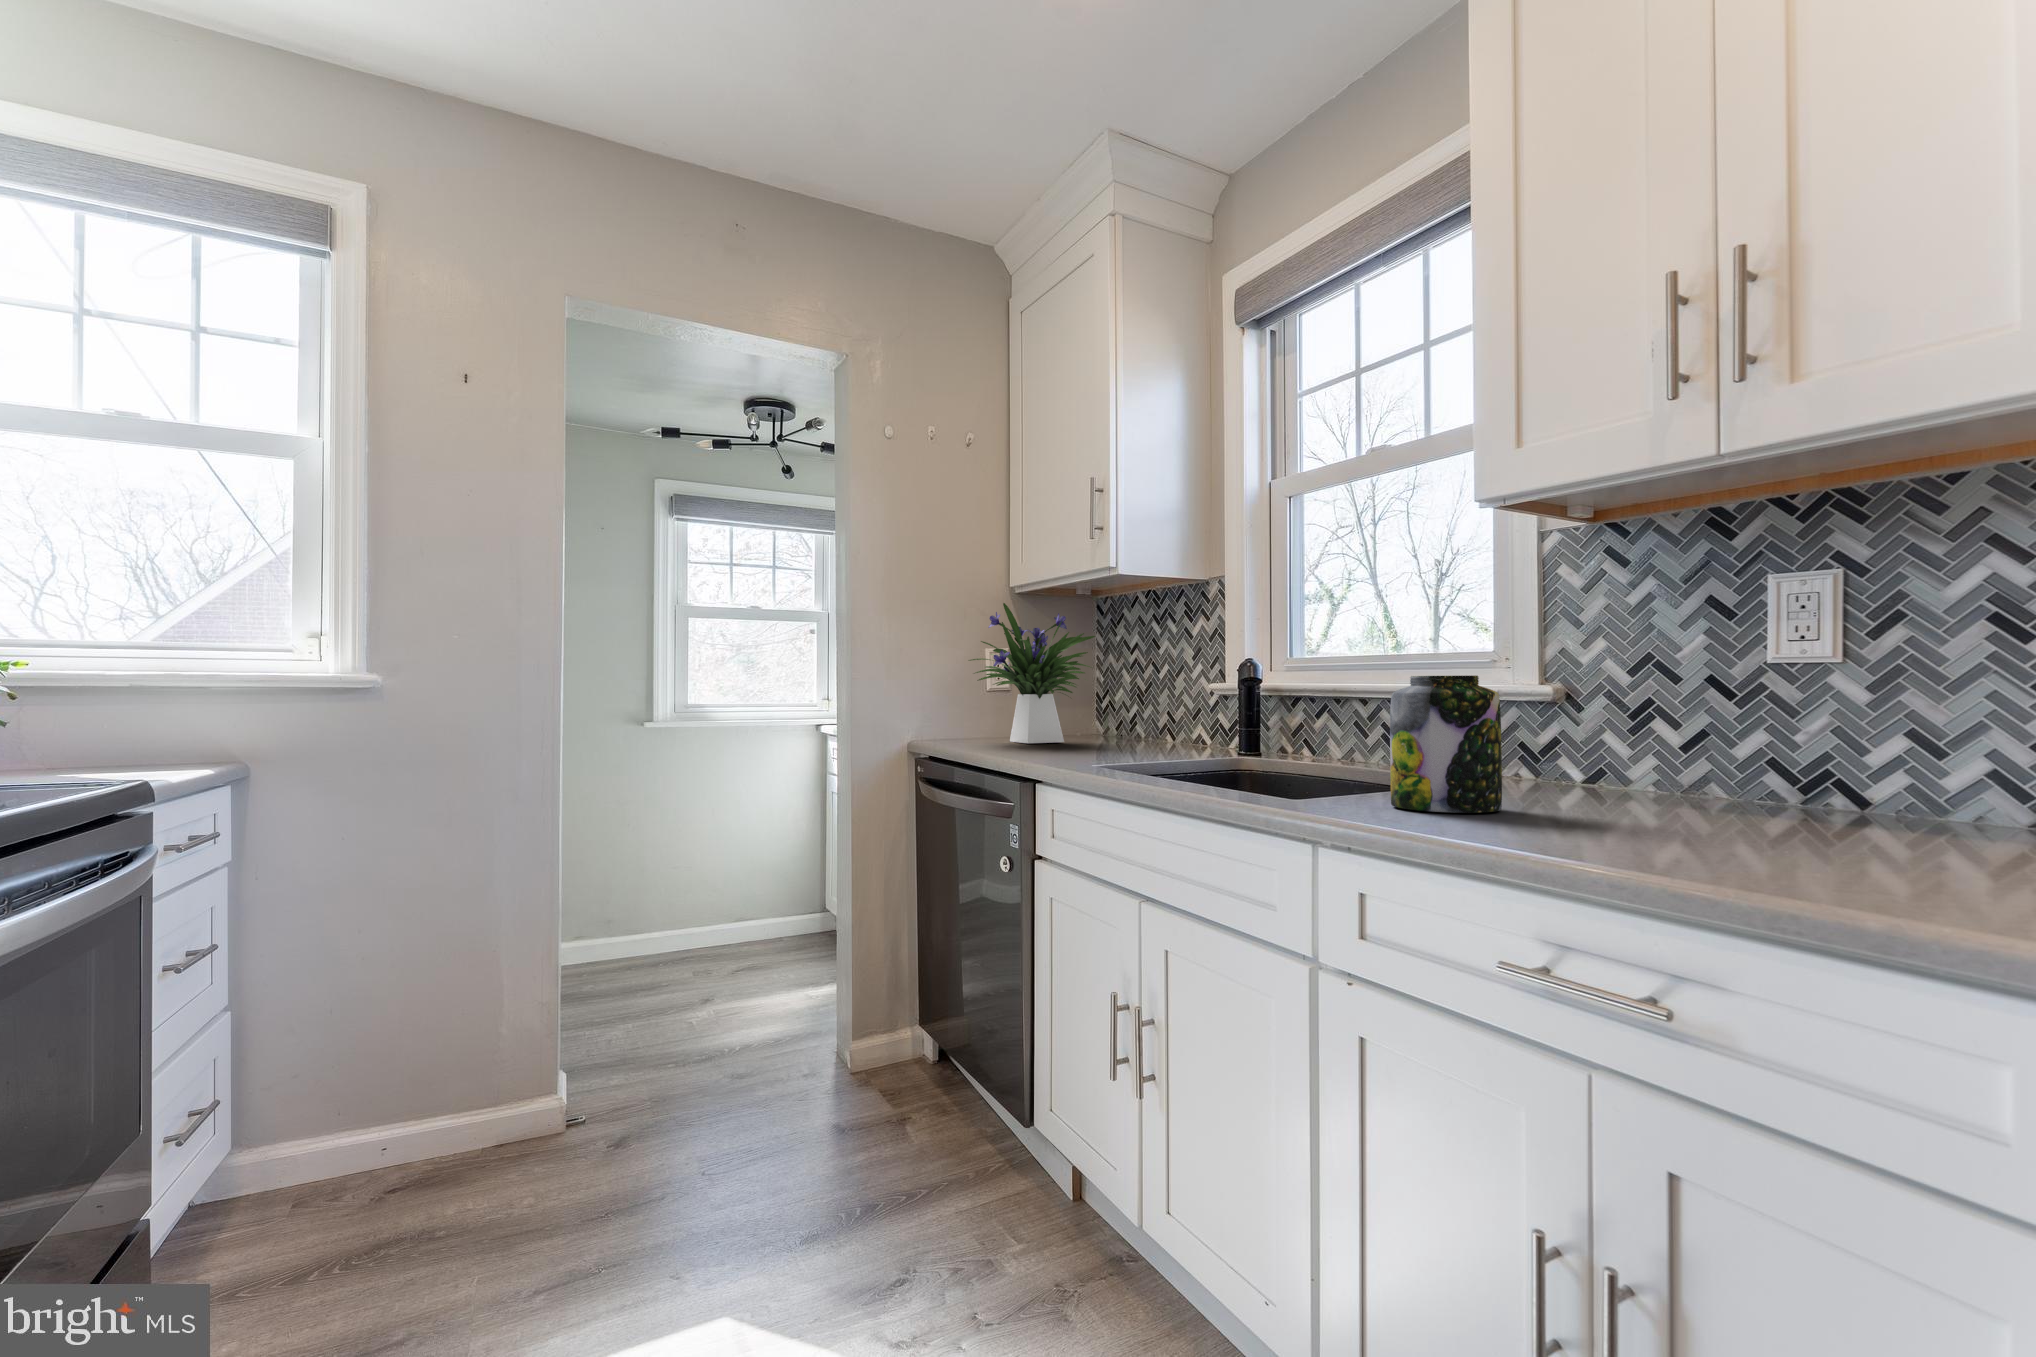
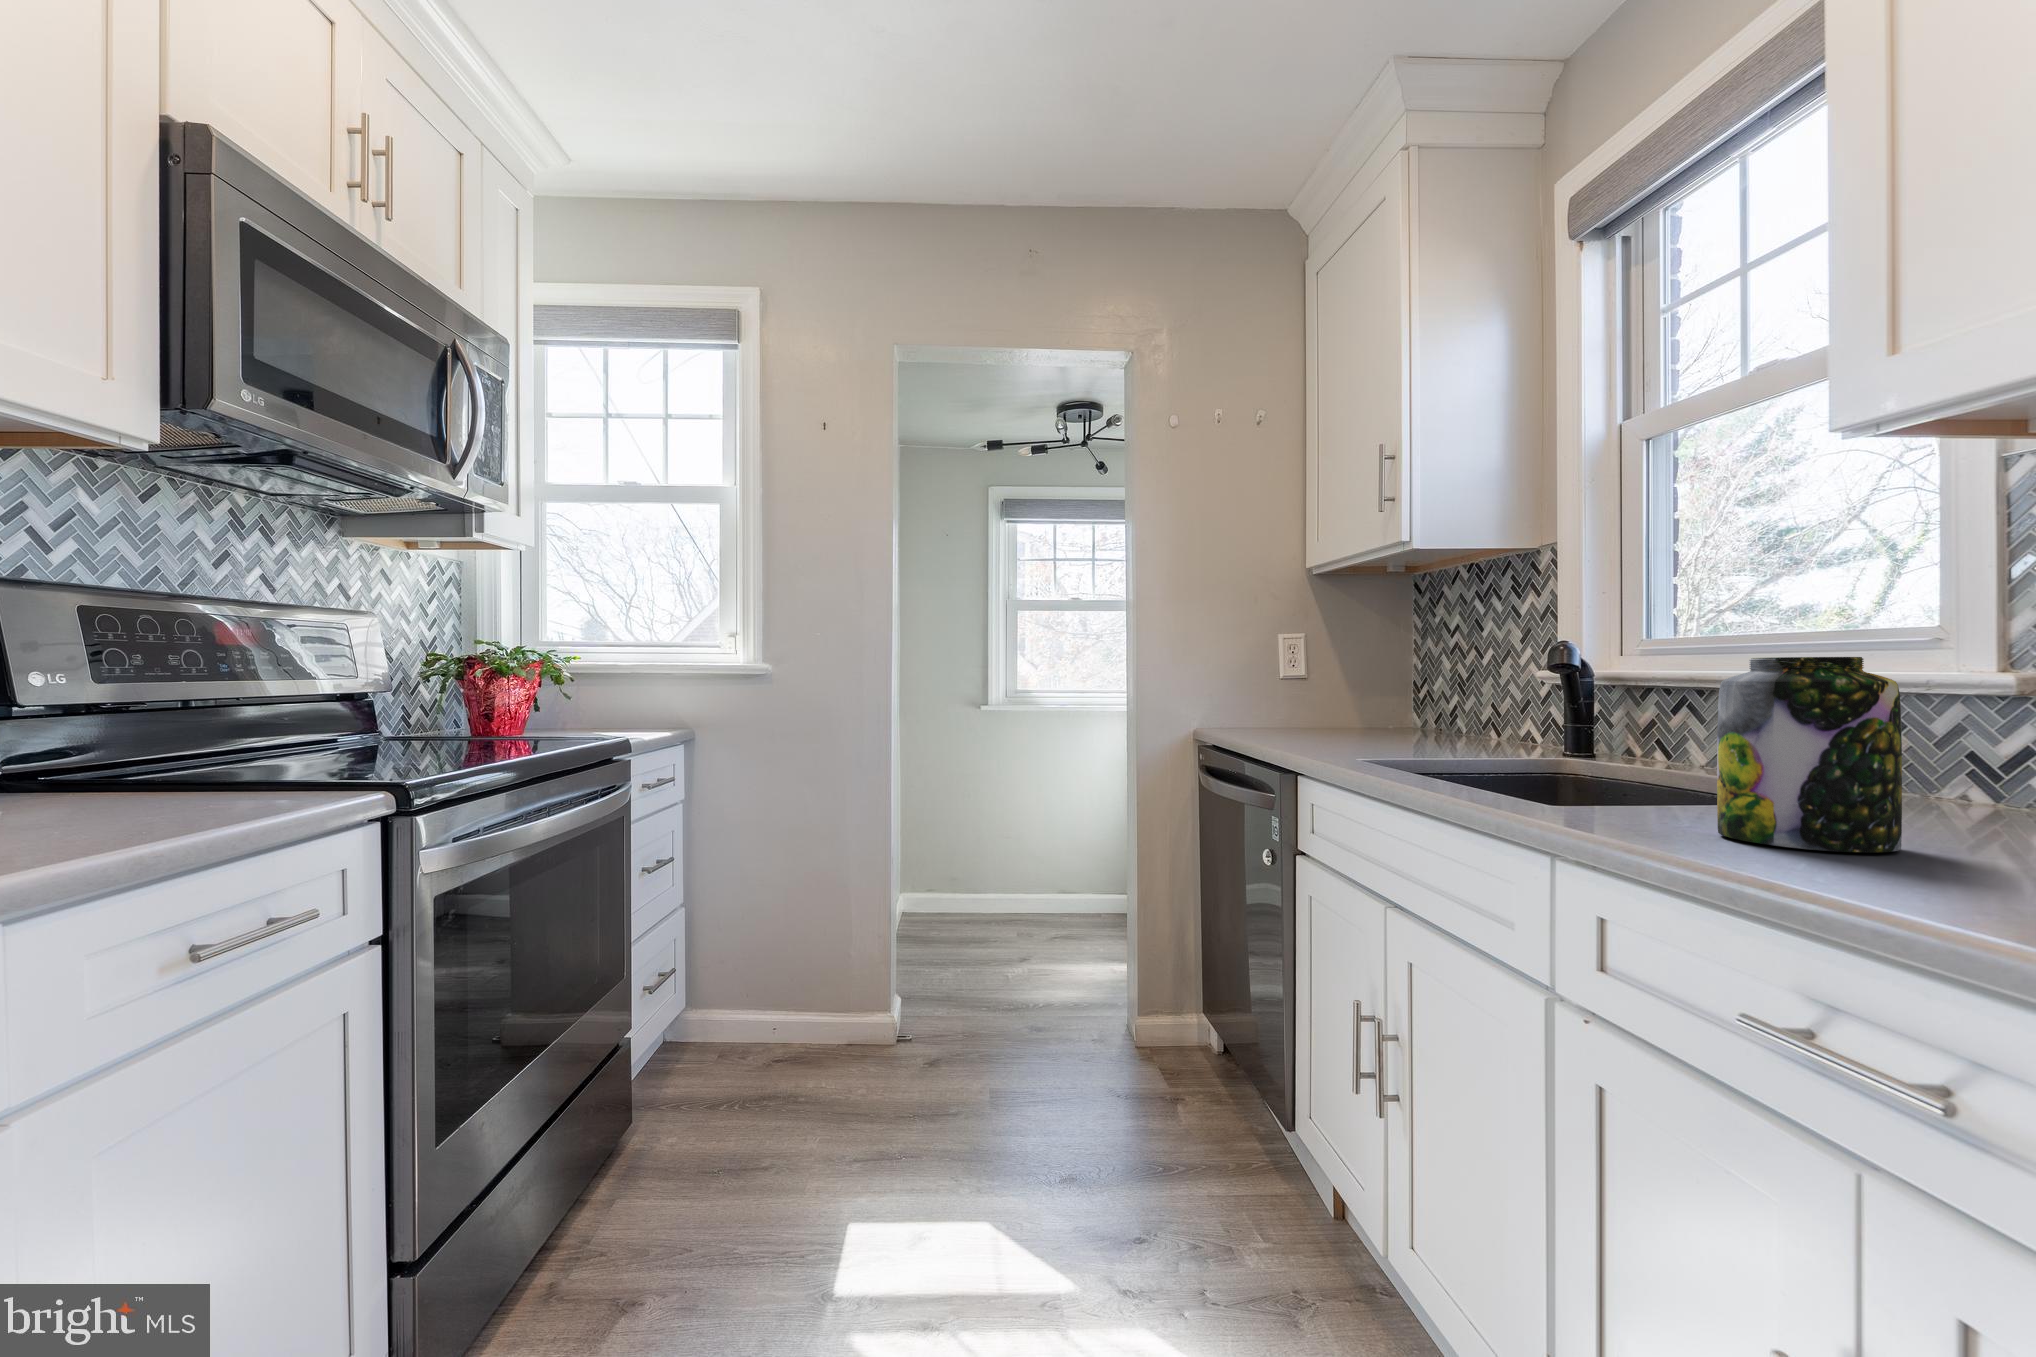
flower arrangement: present [969,603,1095,743] -> none [1257,584,1401,734]

